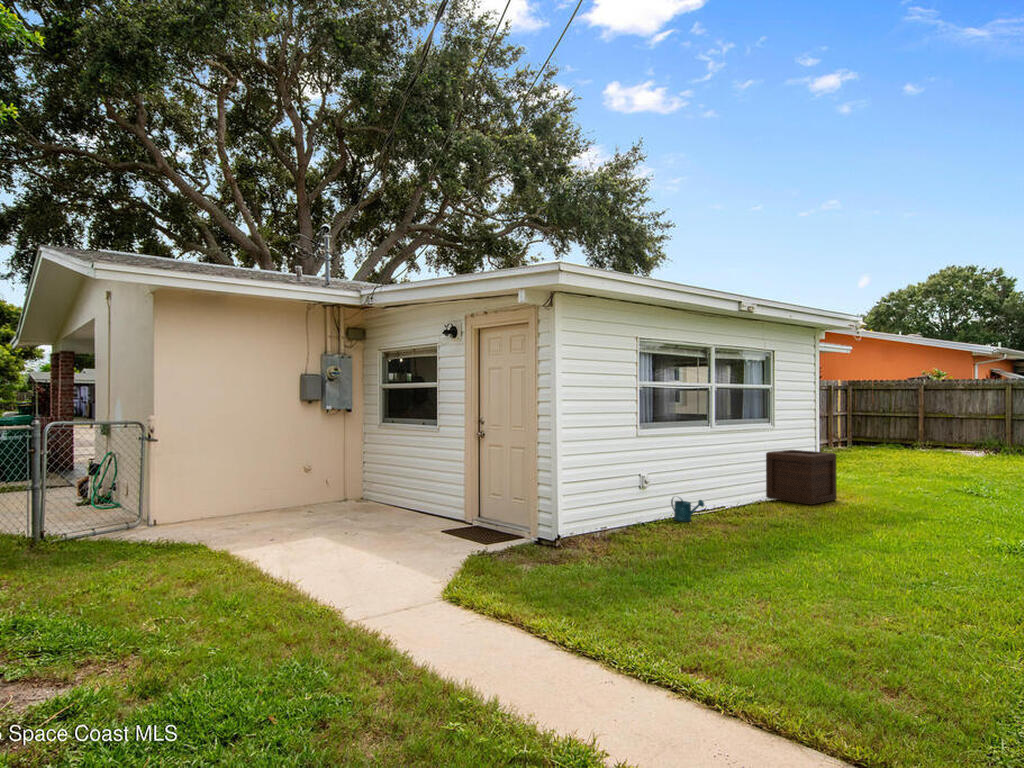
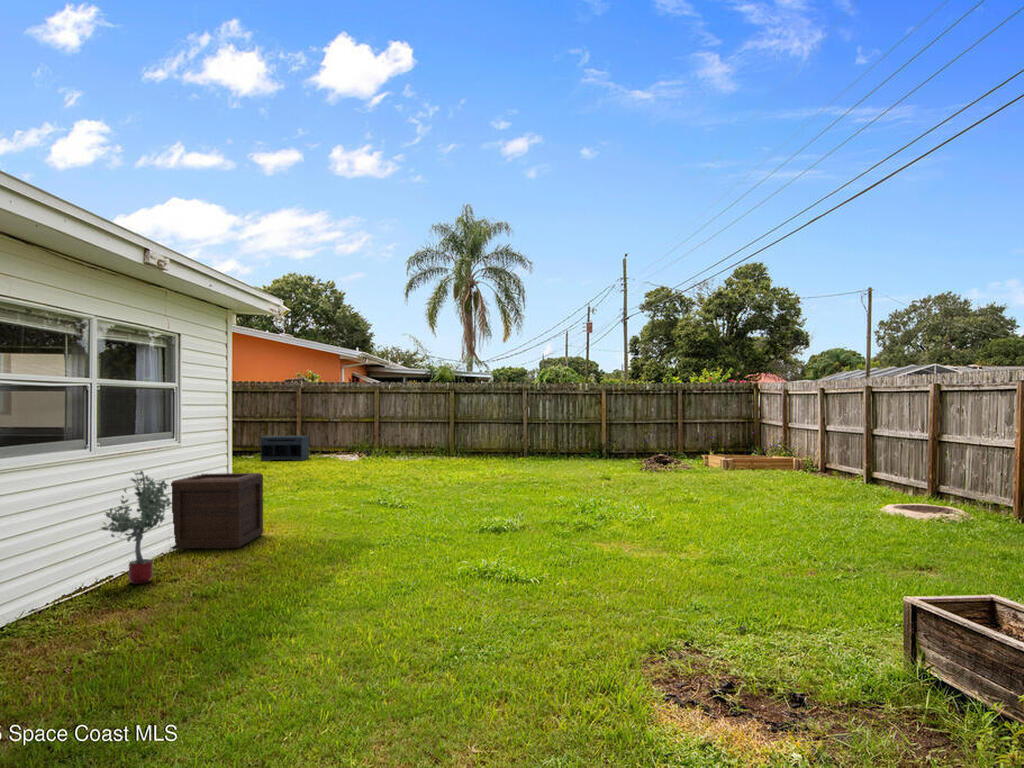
bench: none [881,428,931,453] -> present [260,436,309,461]
potted tree: none [714,442,759,512] -> present [101,471,172,584]
watering can: present [671,498,704,522] -> none [22,580,95,629]

